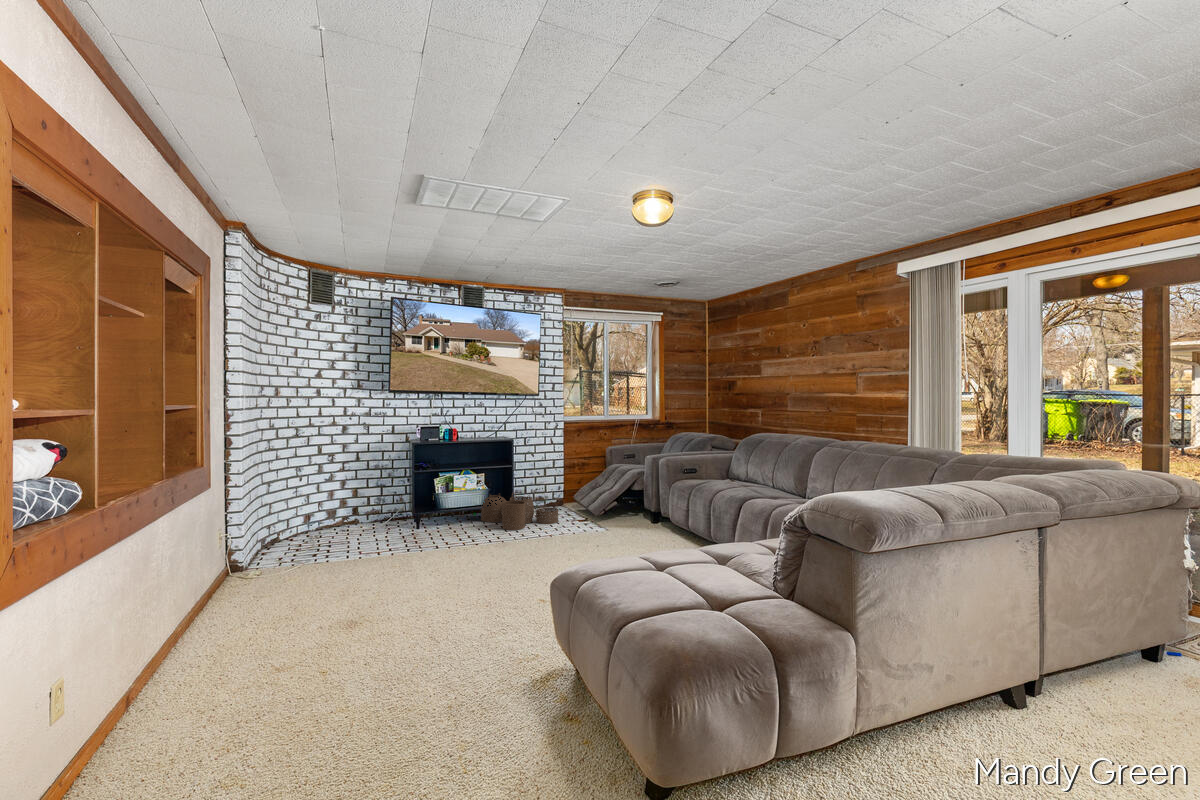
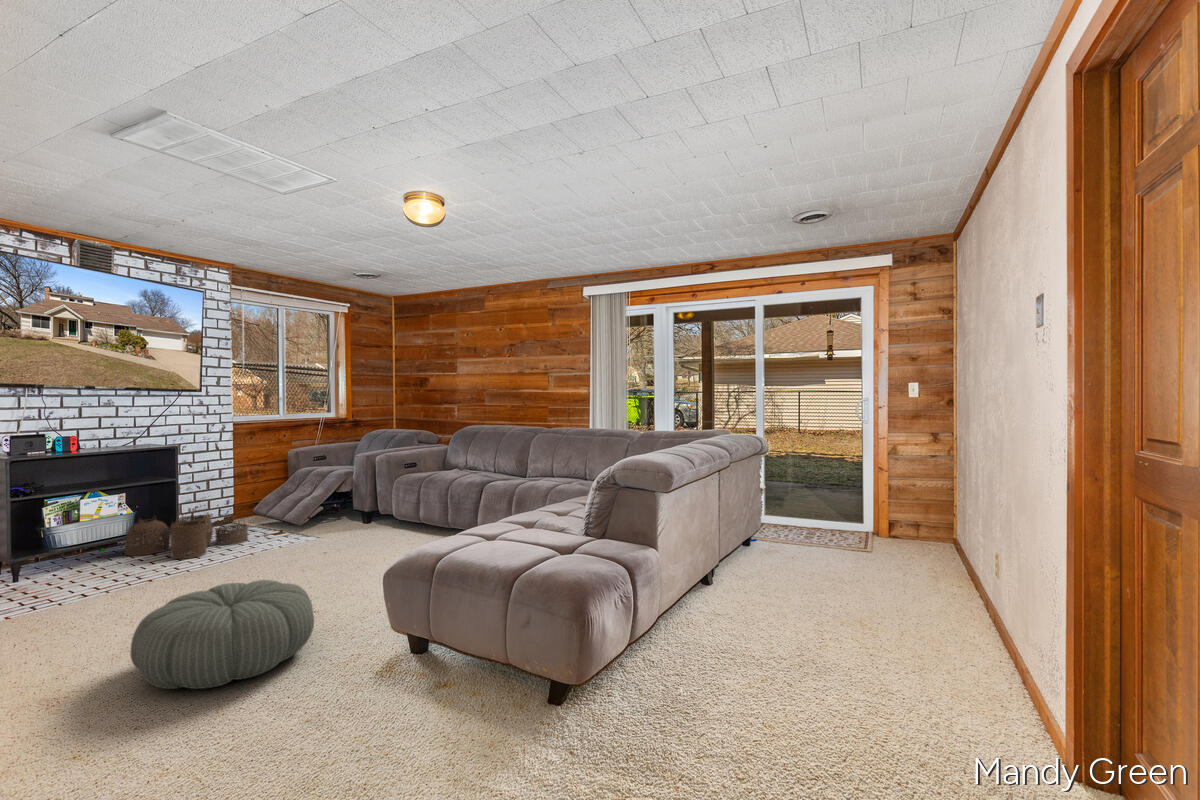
pouf: none [402,556,525,634] -> present [130,580,314,689]

